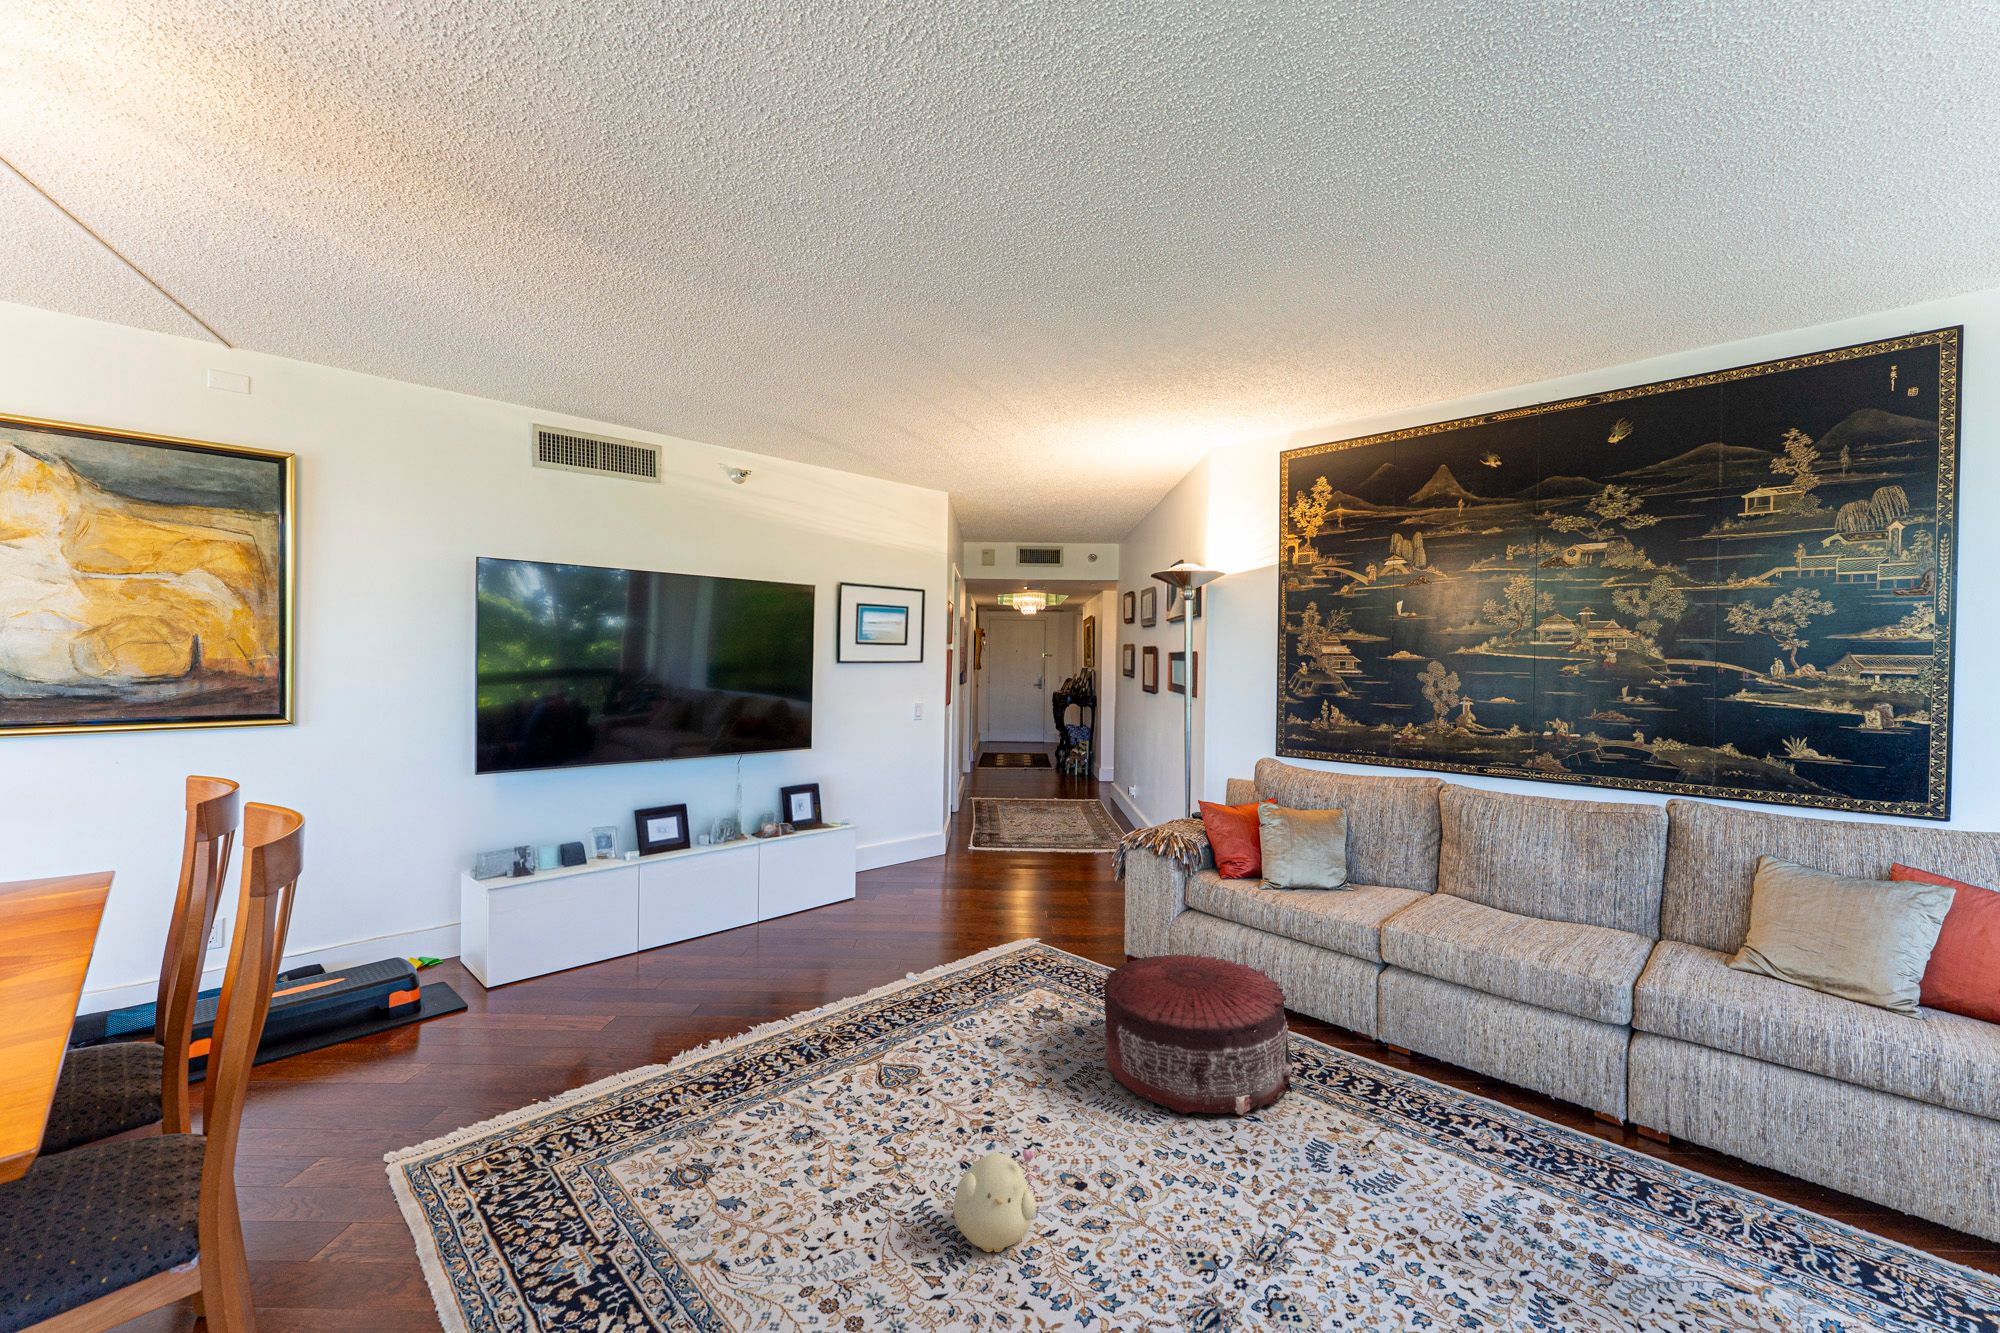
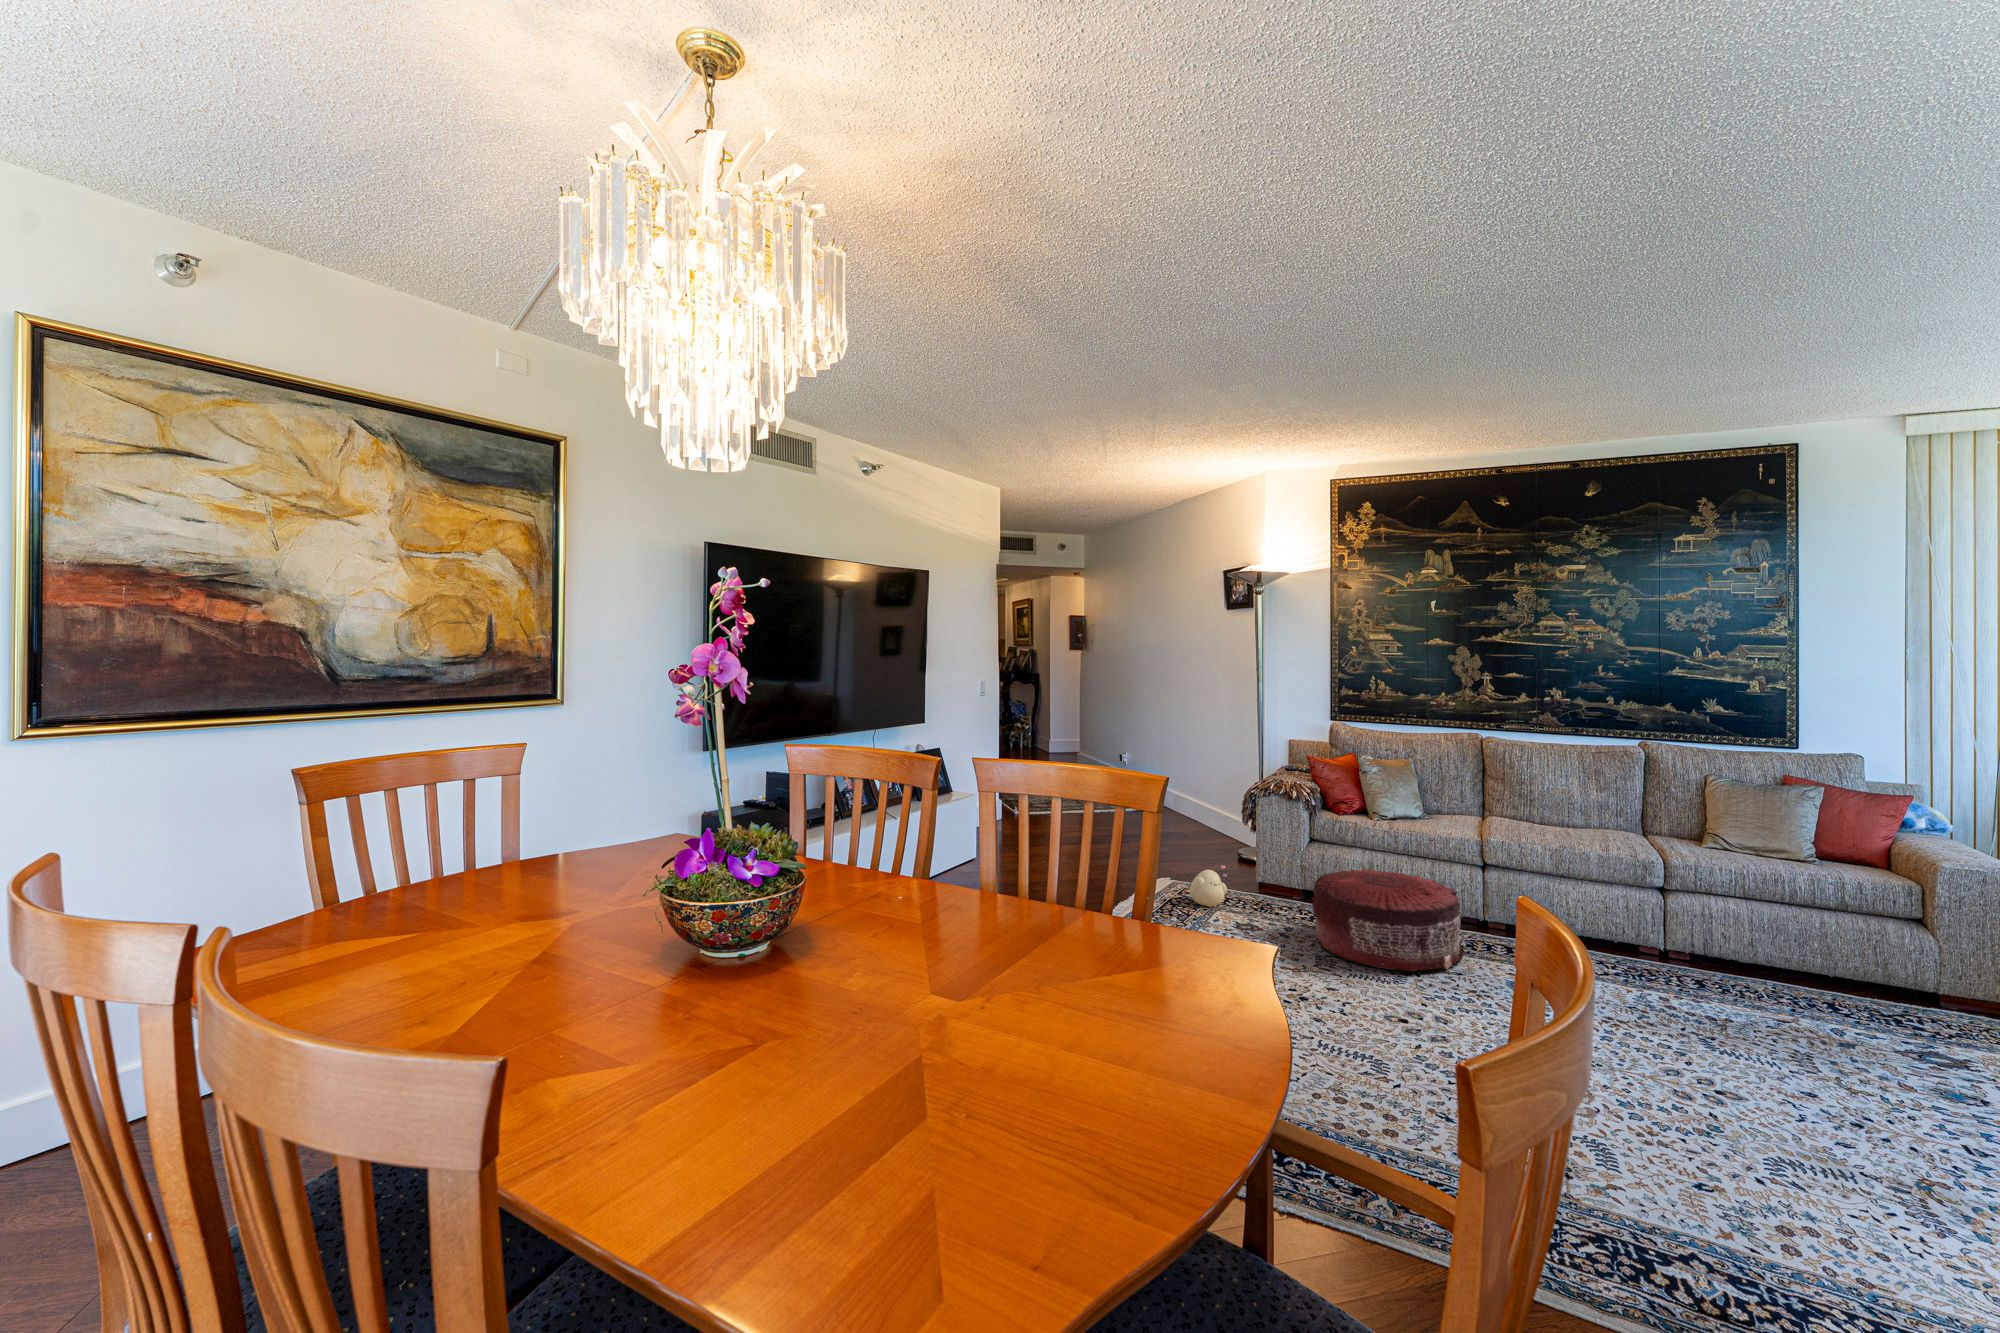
plush toy: present [954,1149,1041,1252] -> present [1190,865,1227,907]

